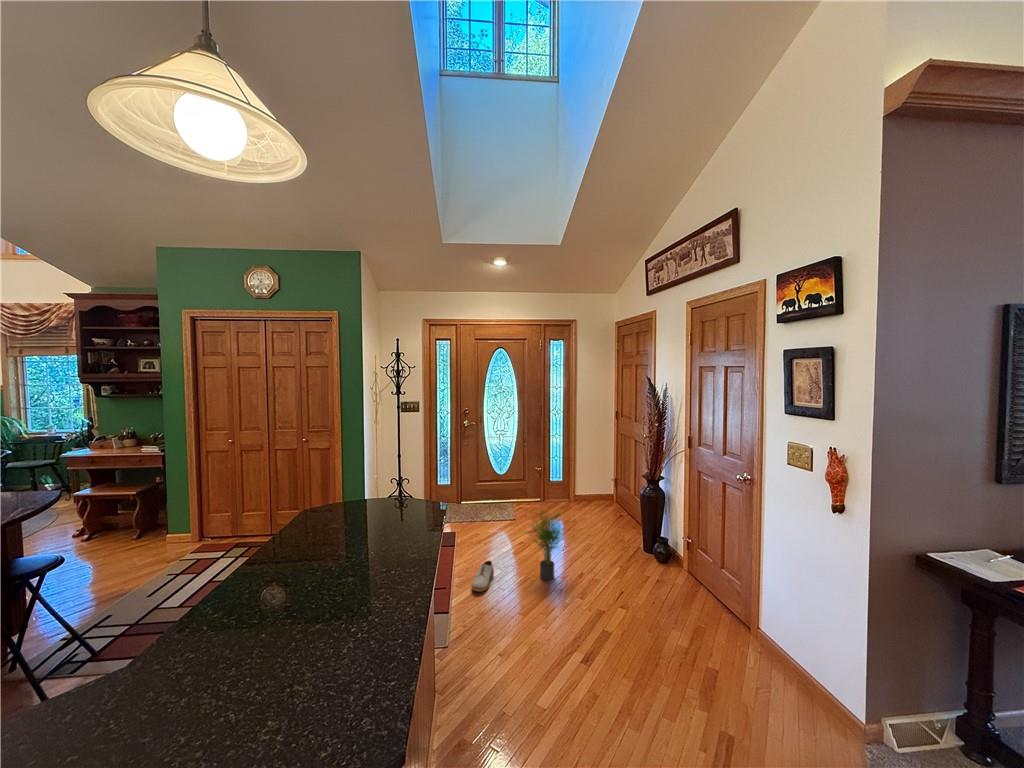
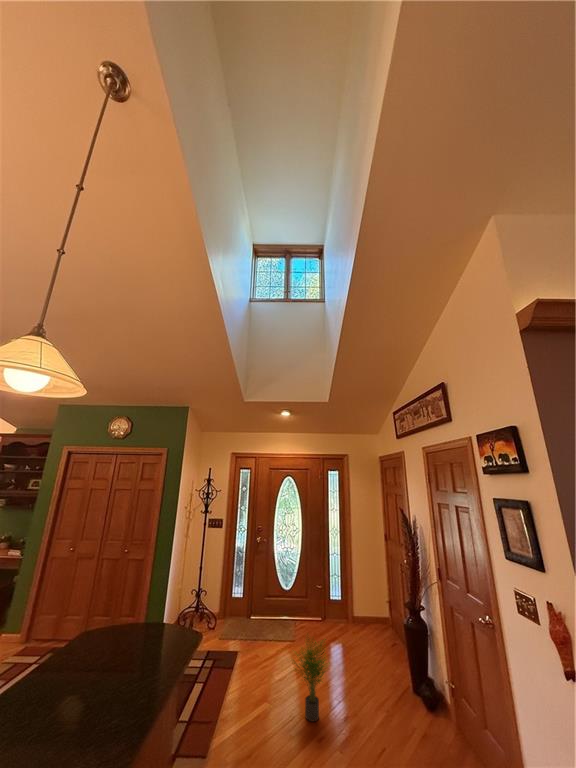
shoe: present [472,561,494,591] -> none [236,691,261,729]

